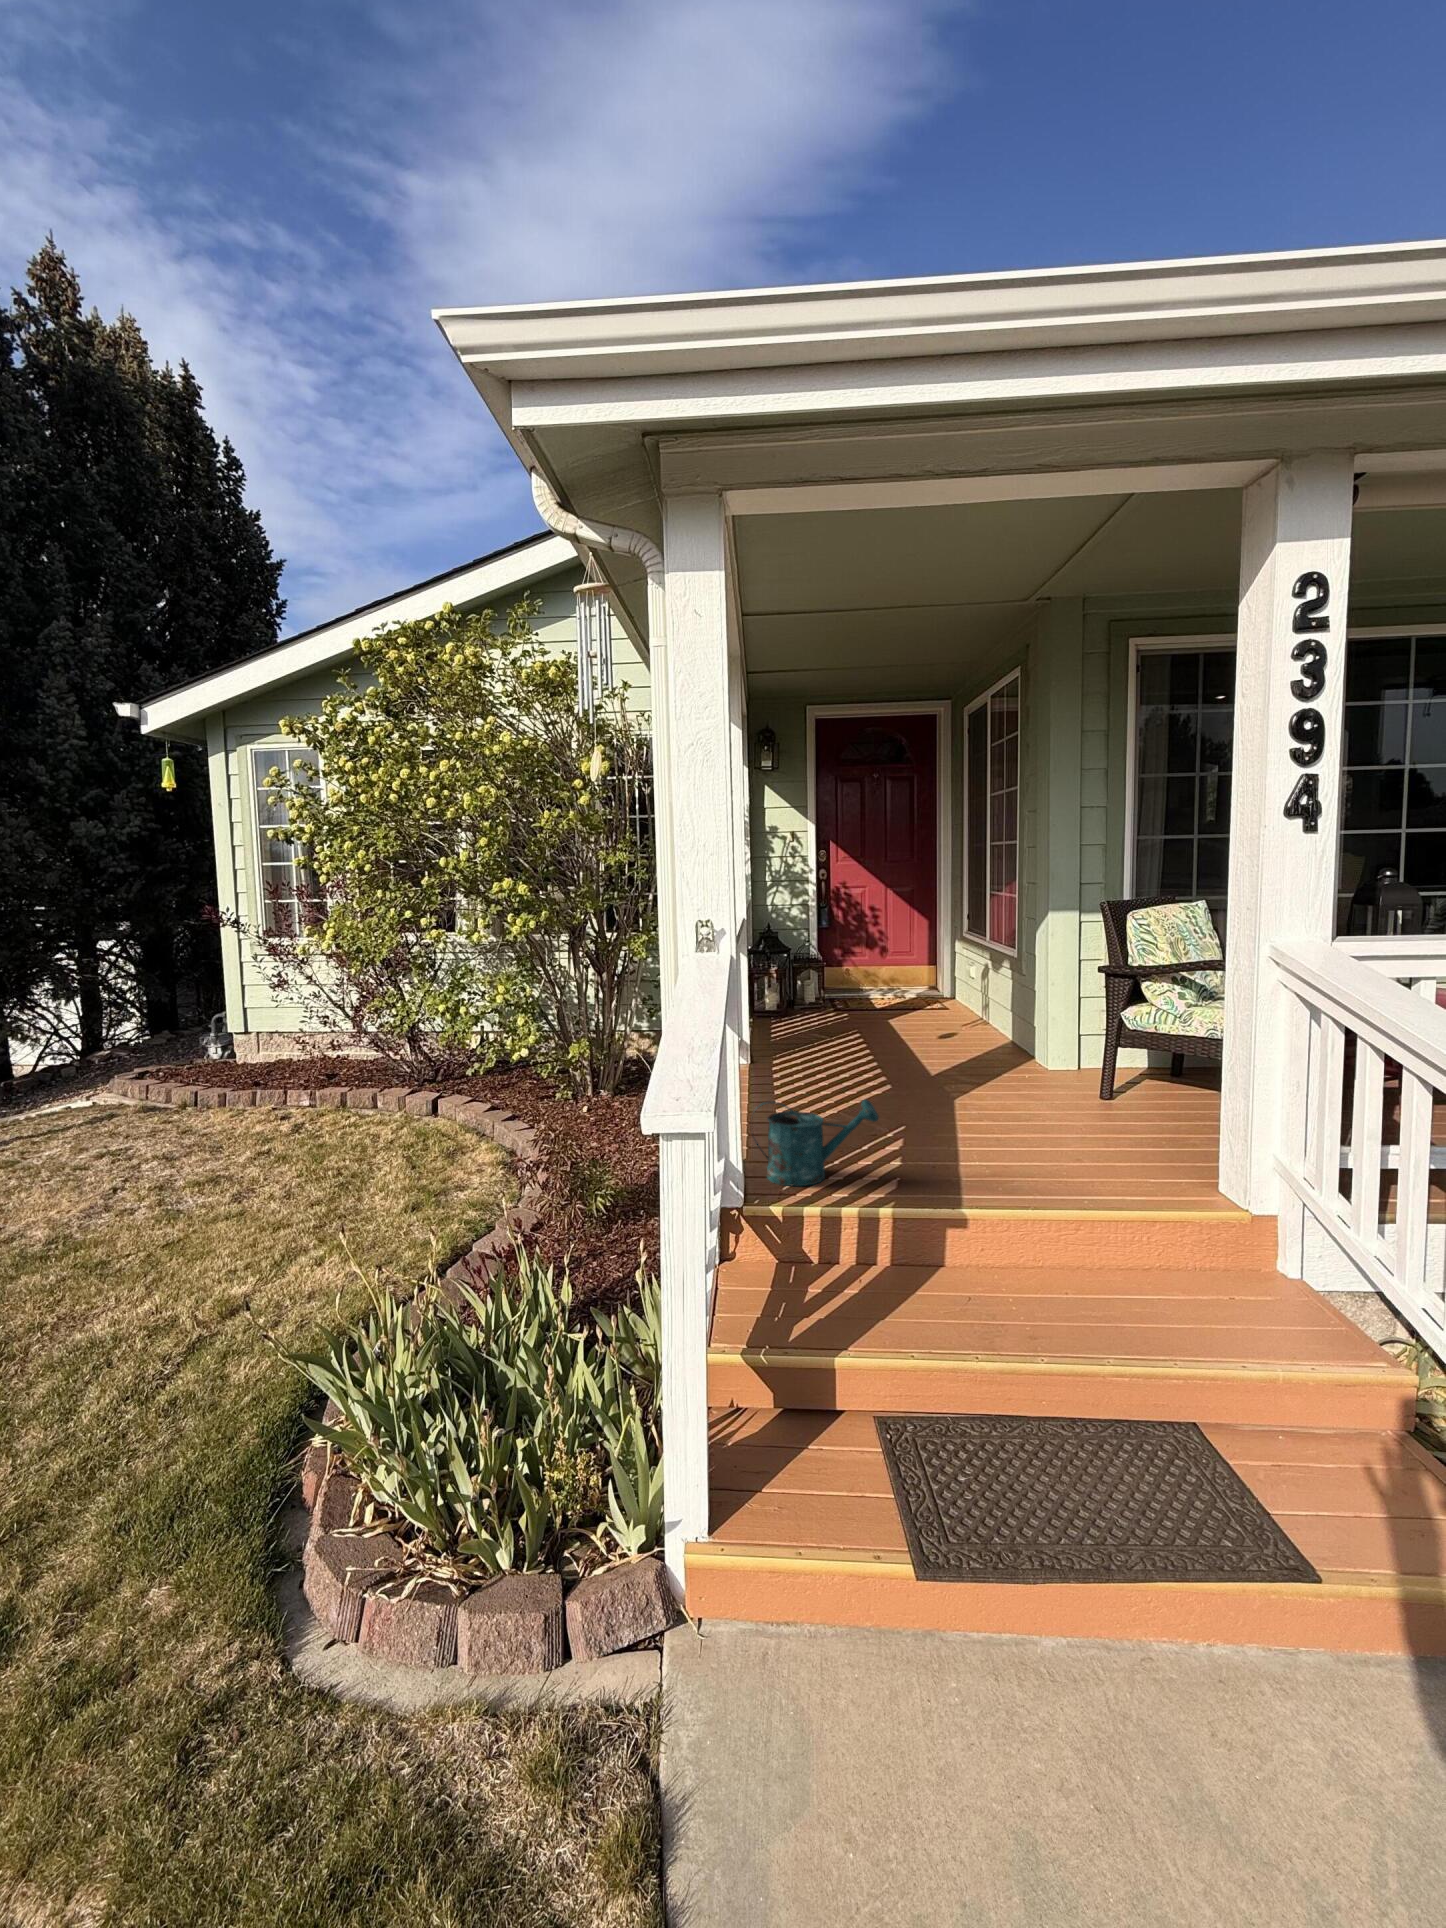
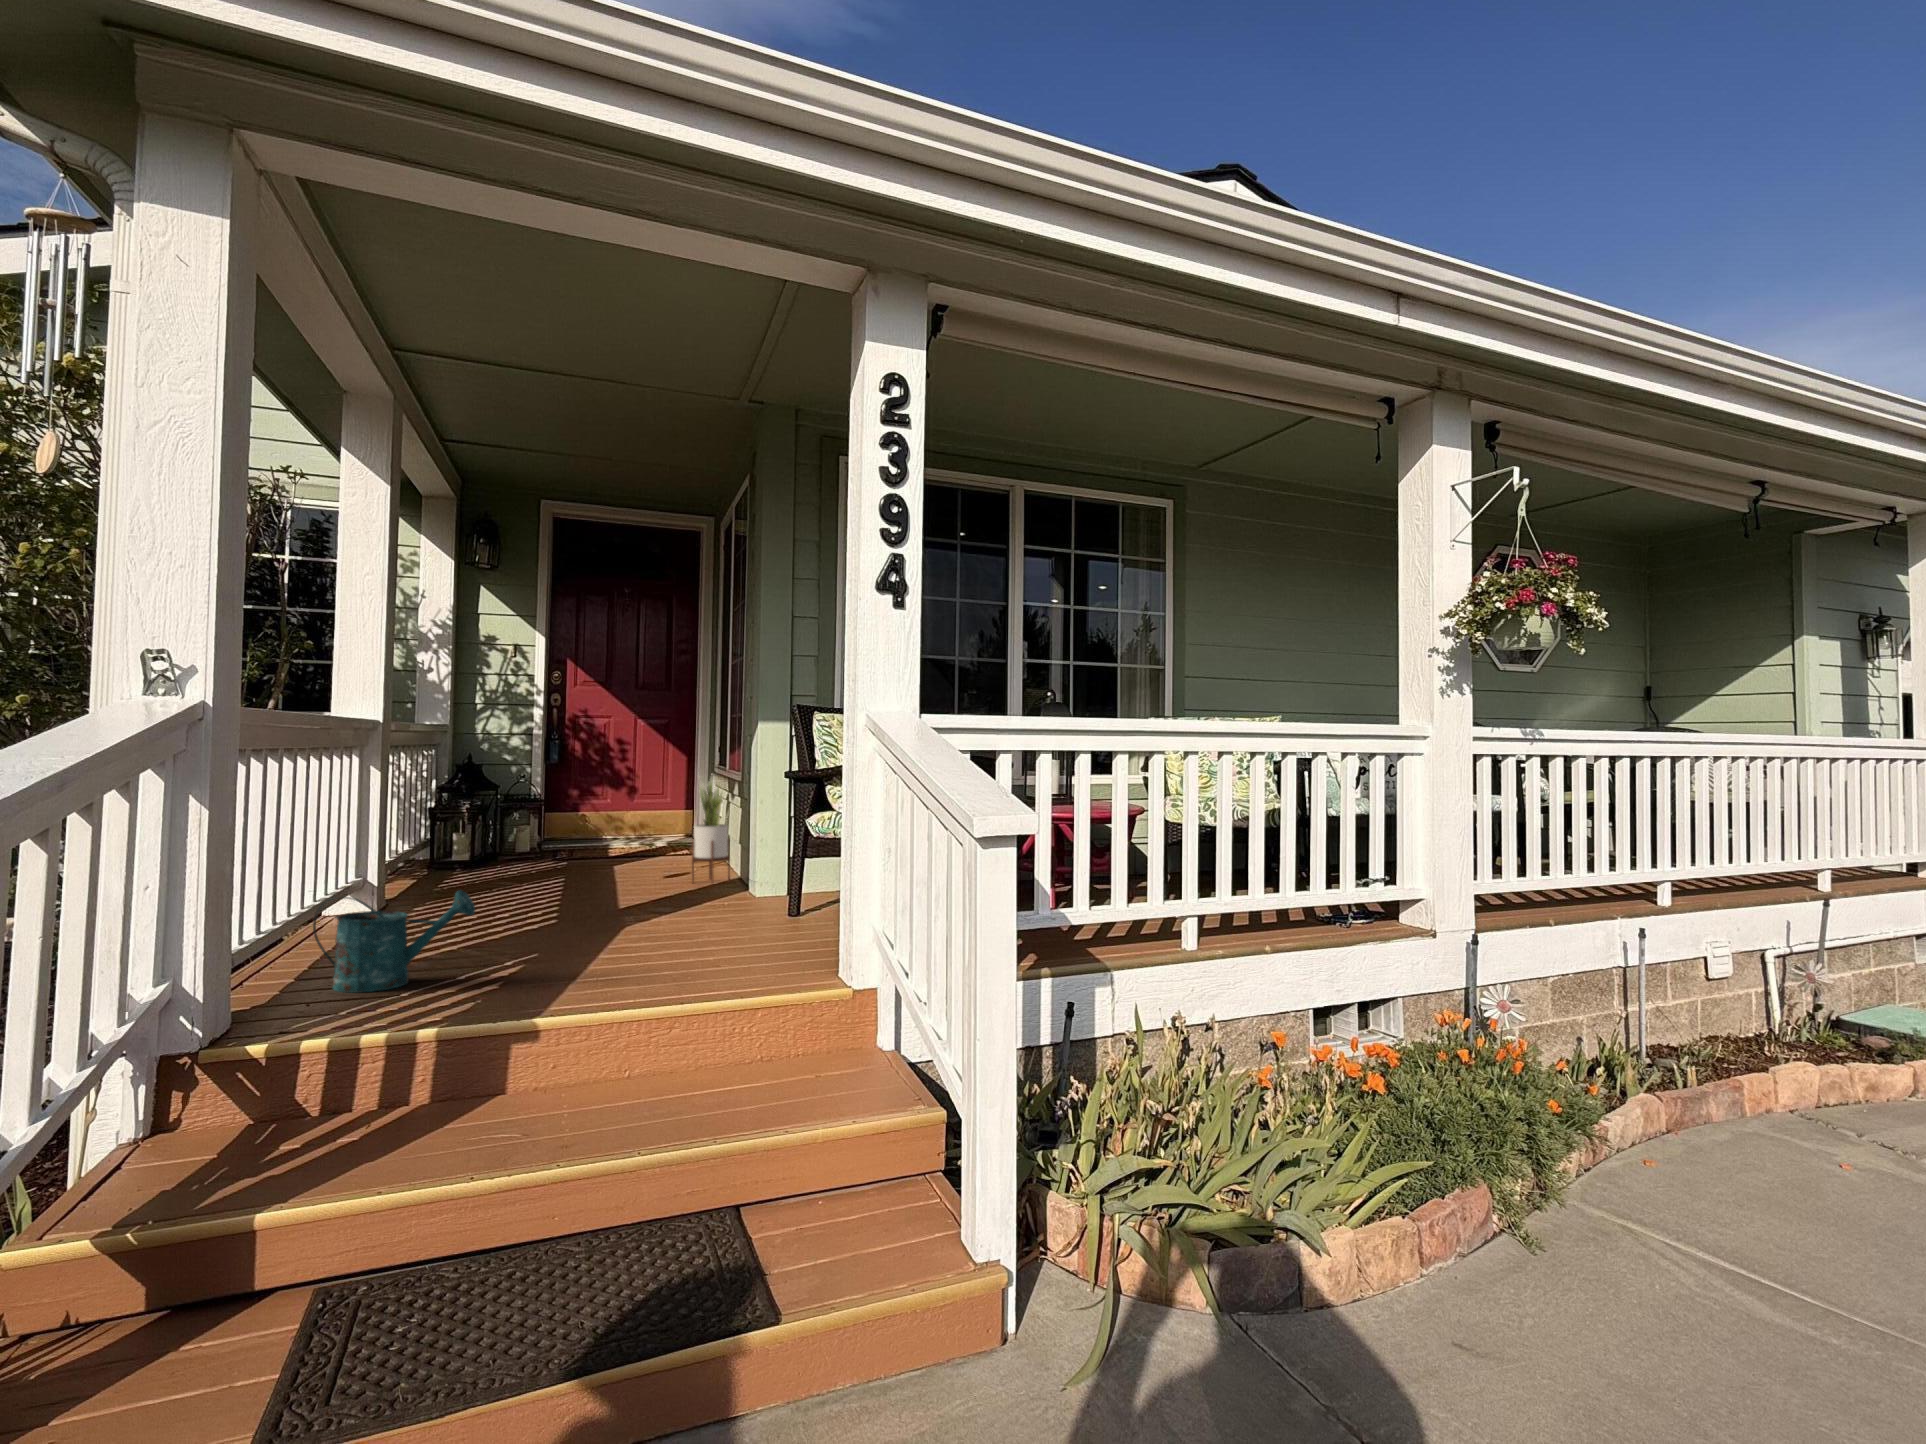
potted plant: none [974,950,1008,1051] -> present [692,774,730,884]

